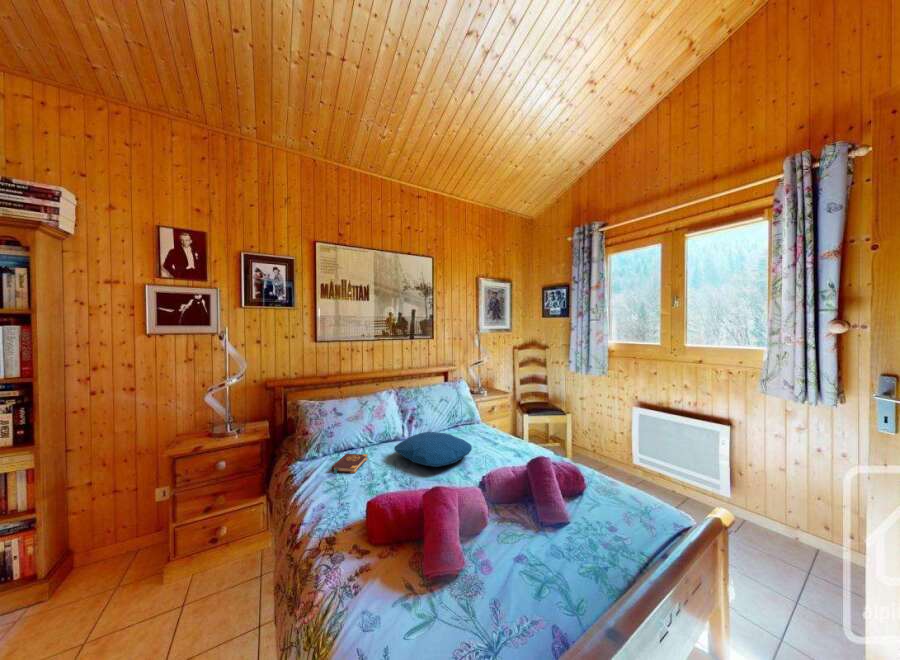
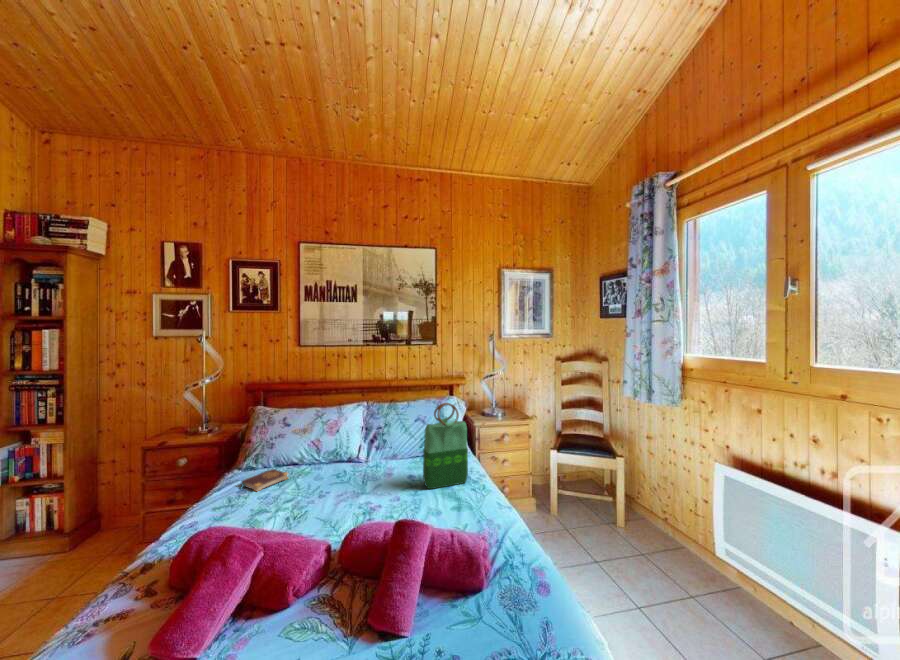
tote bag: none [481,382,508,448] -> present [423,403,468,489]
pillow: present [394,432,472,467] -> none [312,457,398,502]

